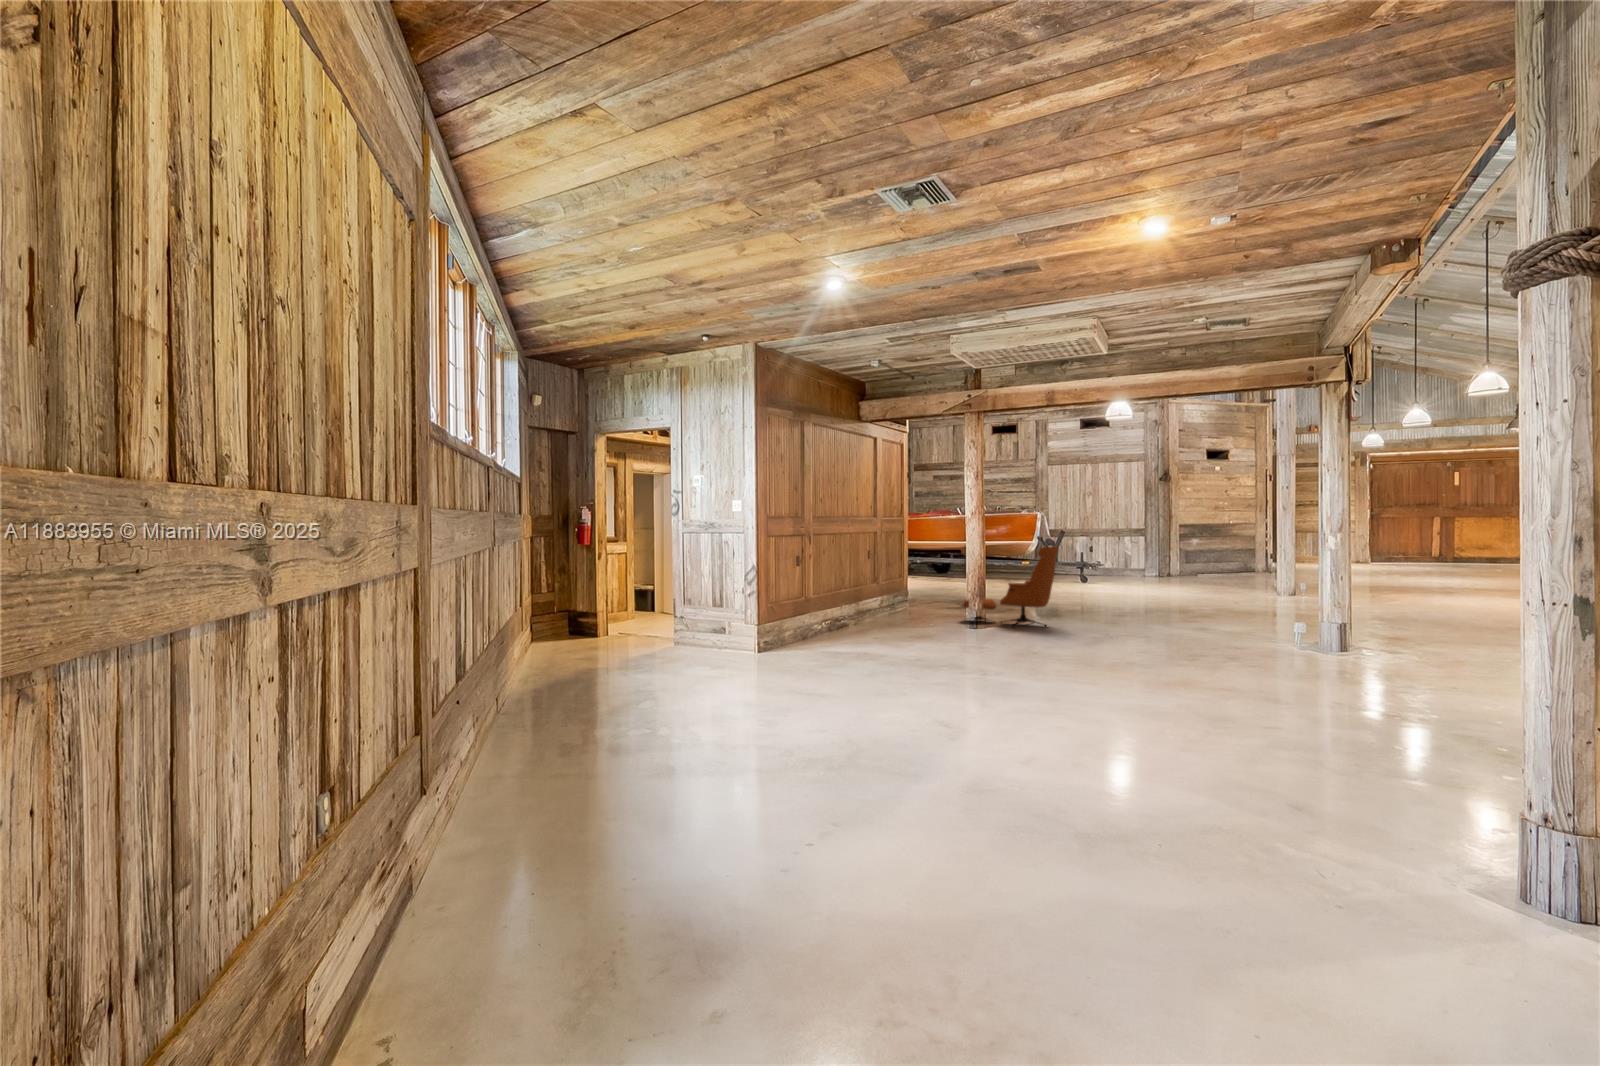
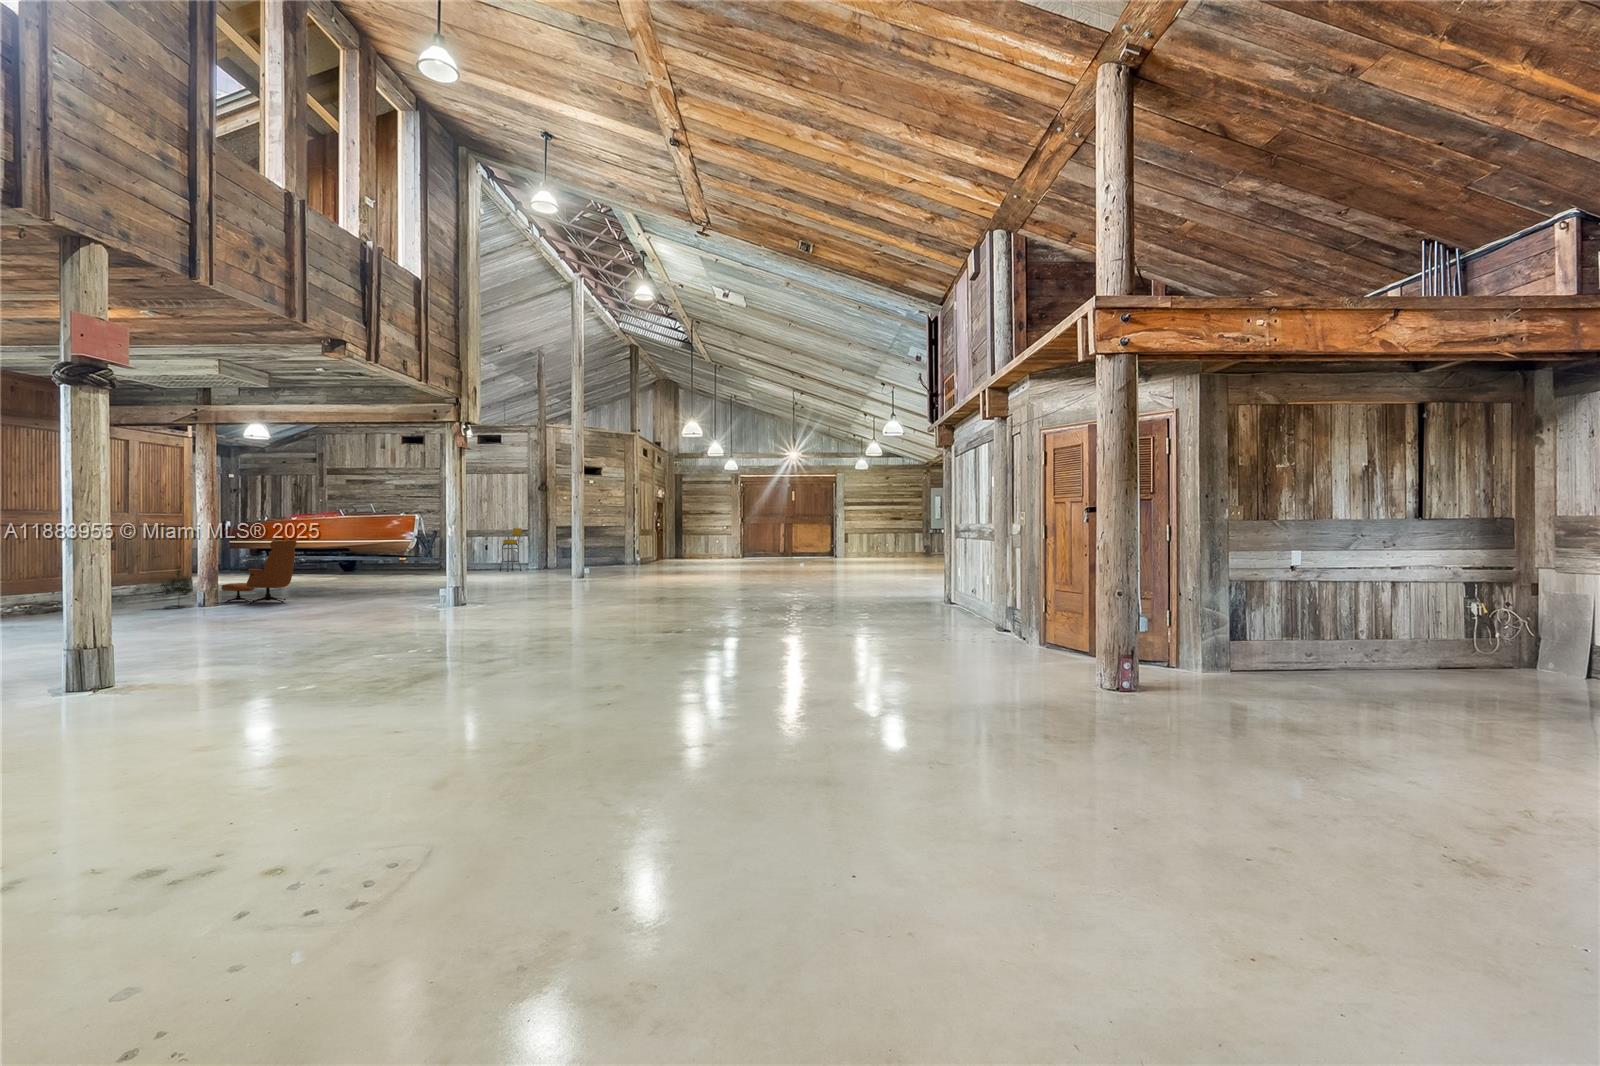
bar stool: none [1113,527,1140,580] -> present [500,528,522,572]
potted tree: none [919,575,958,631] -> present [161,568,194,609]

